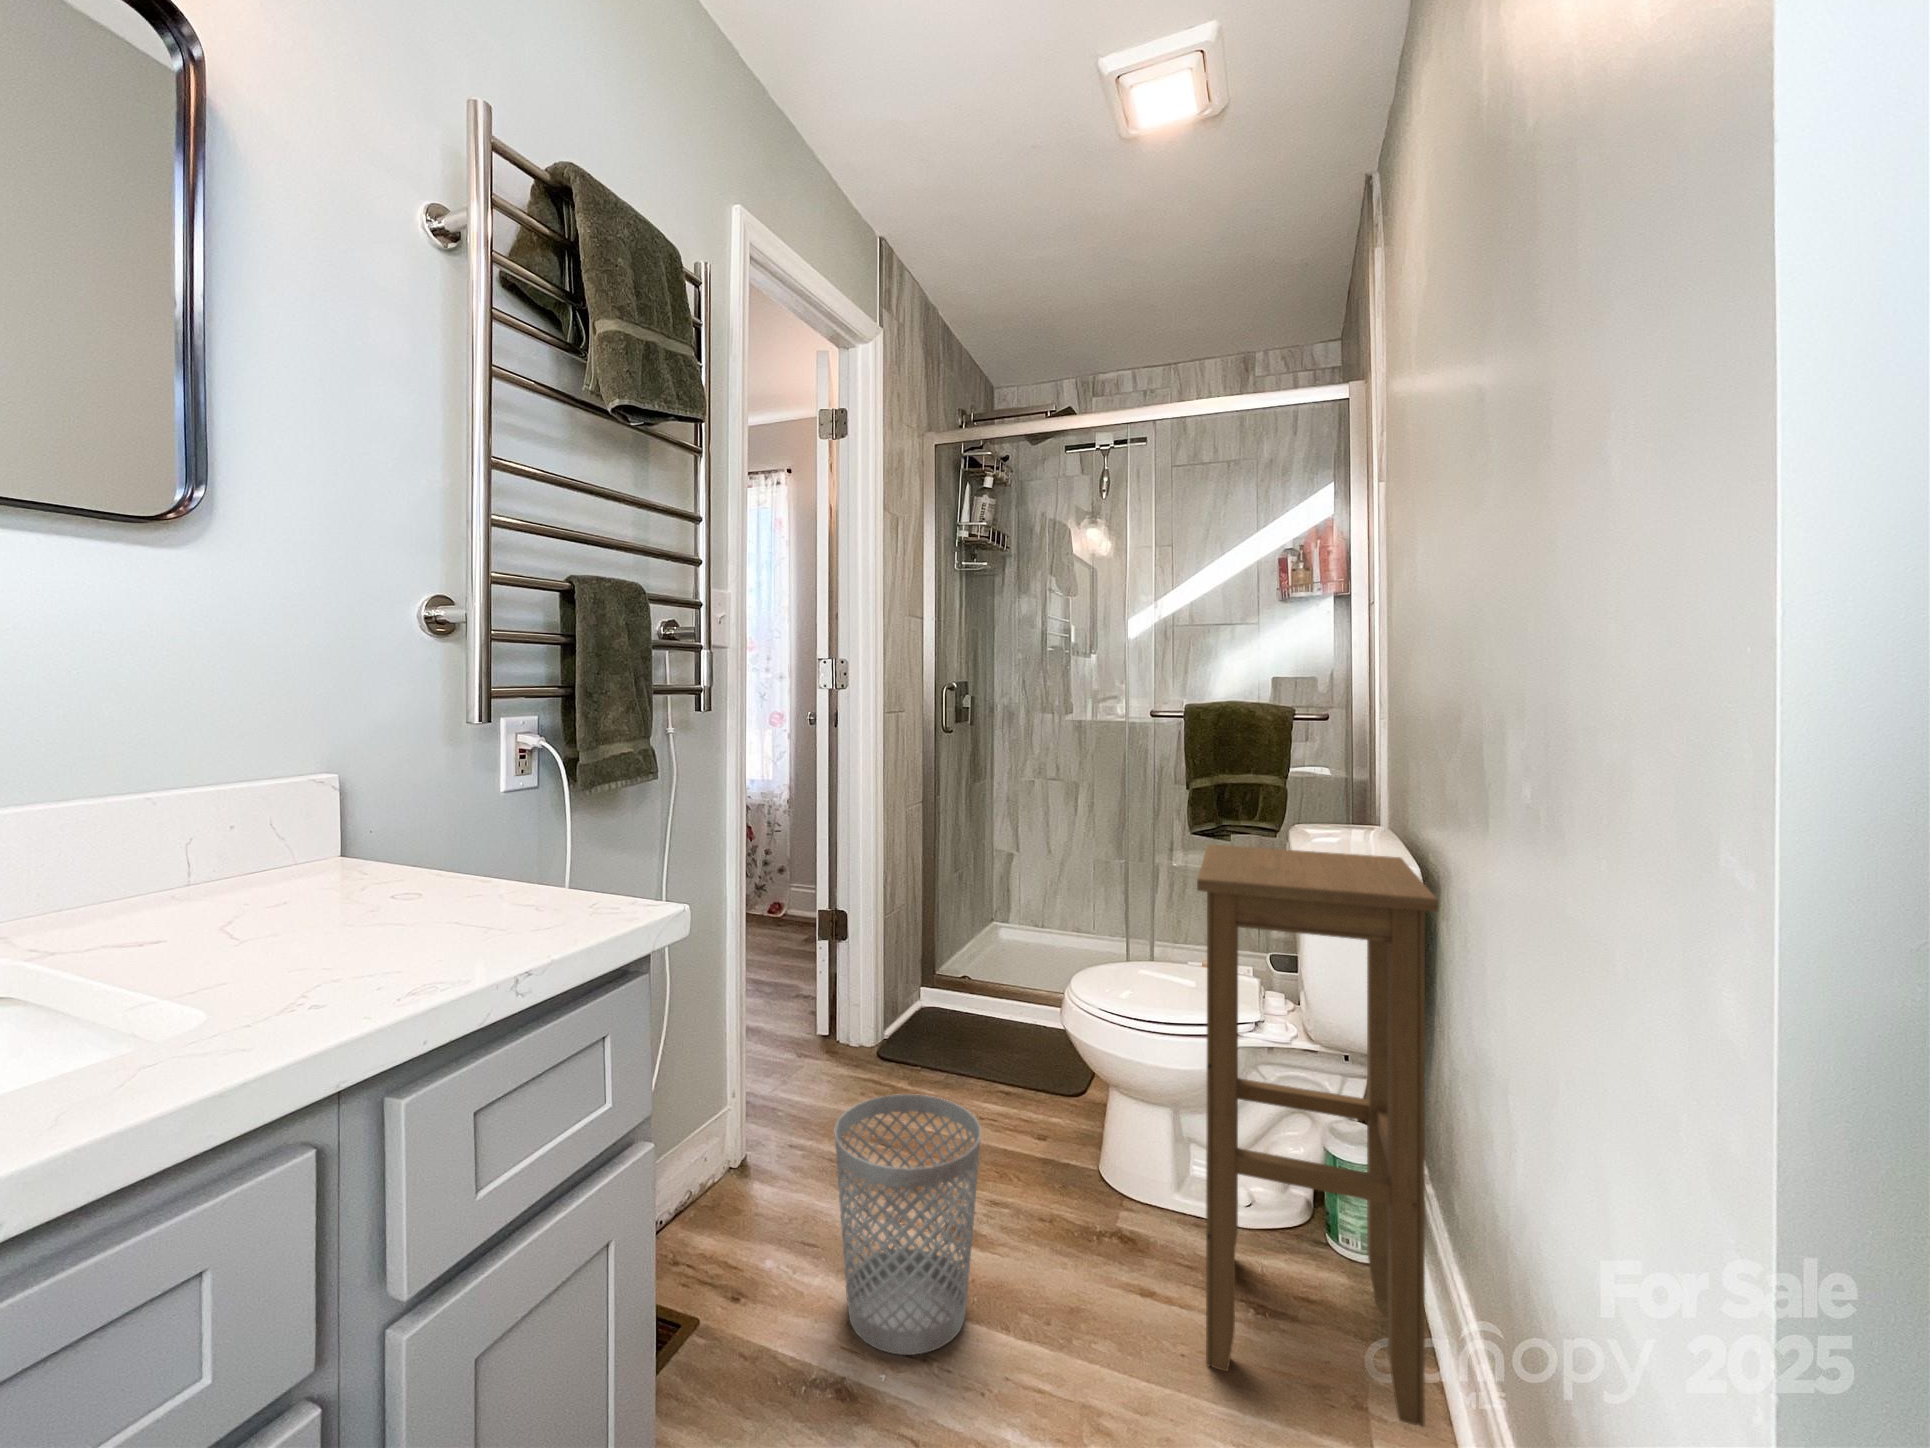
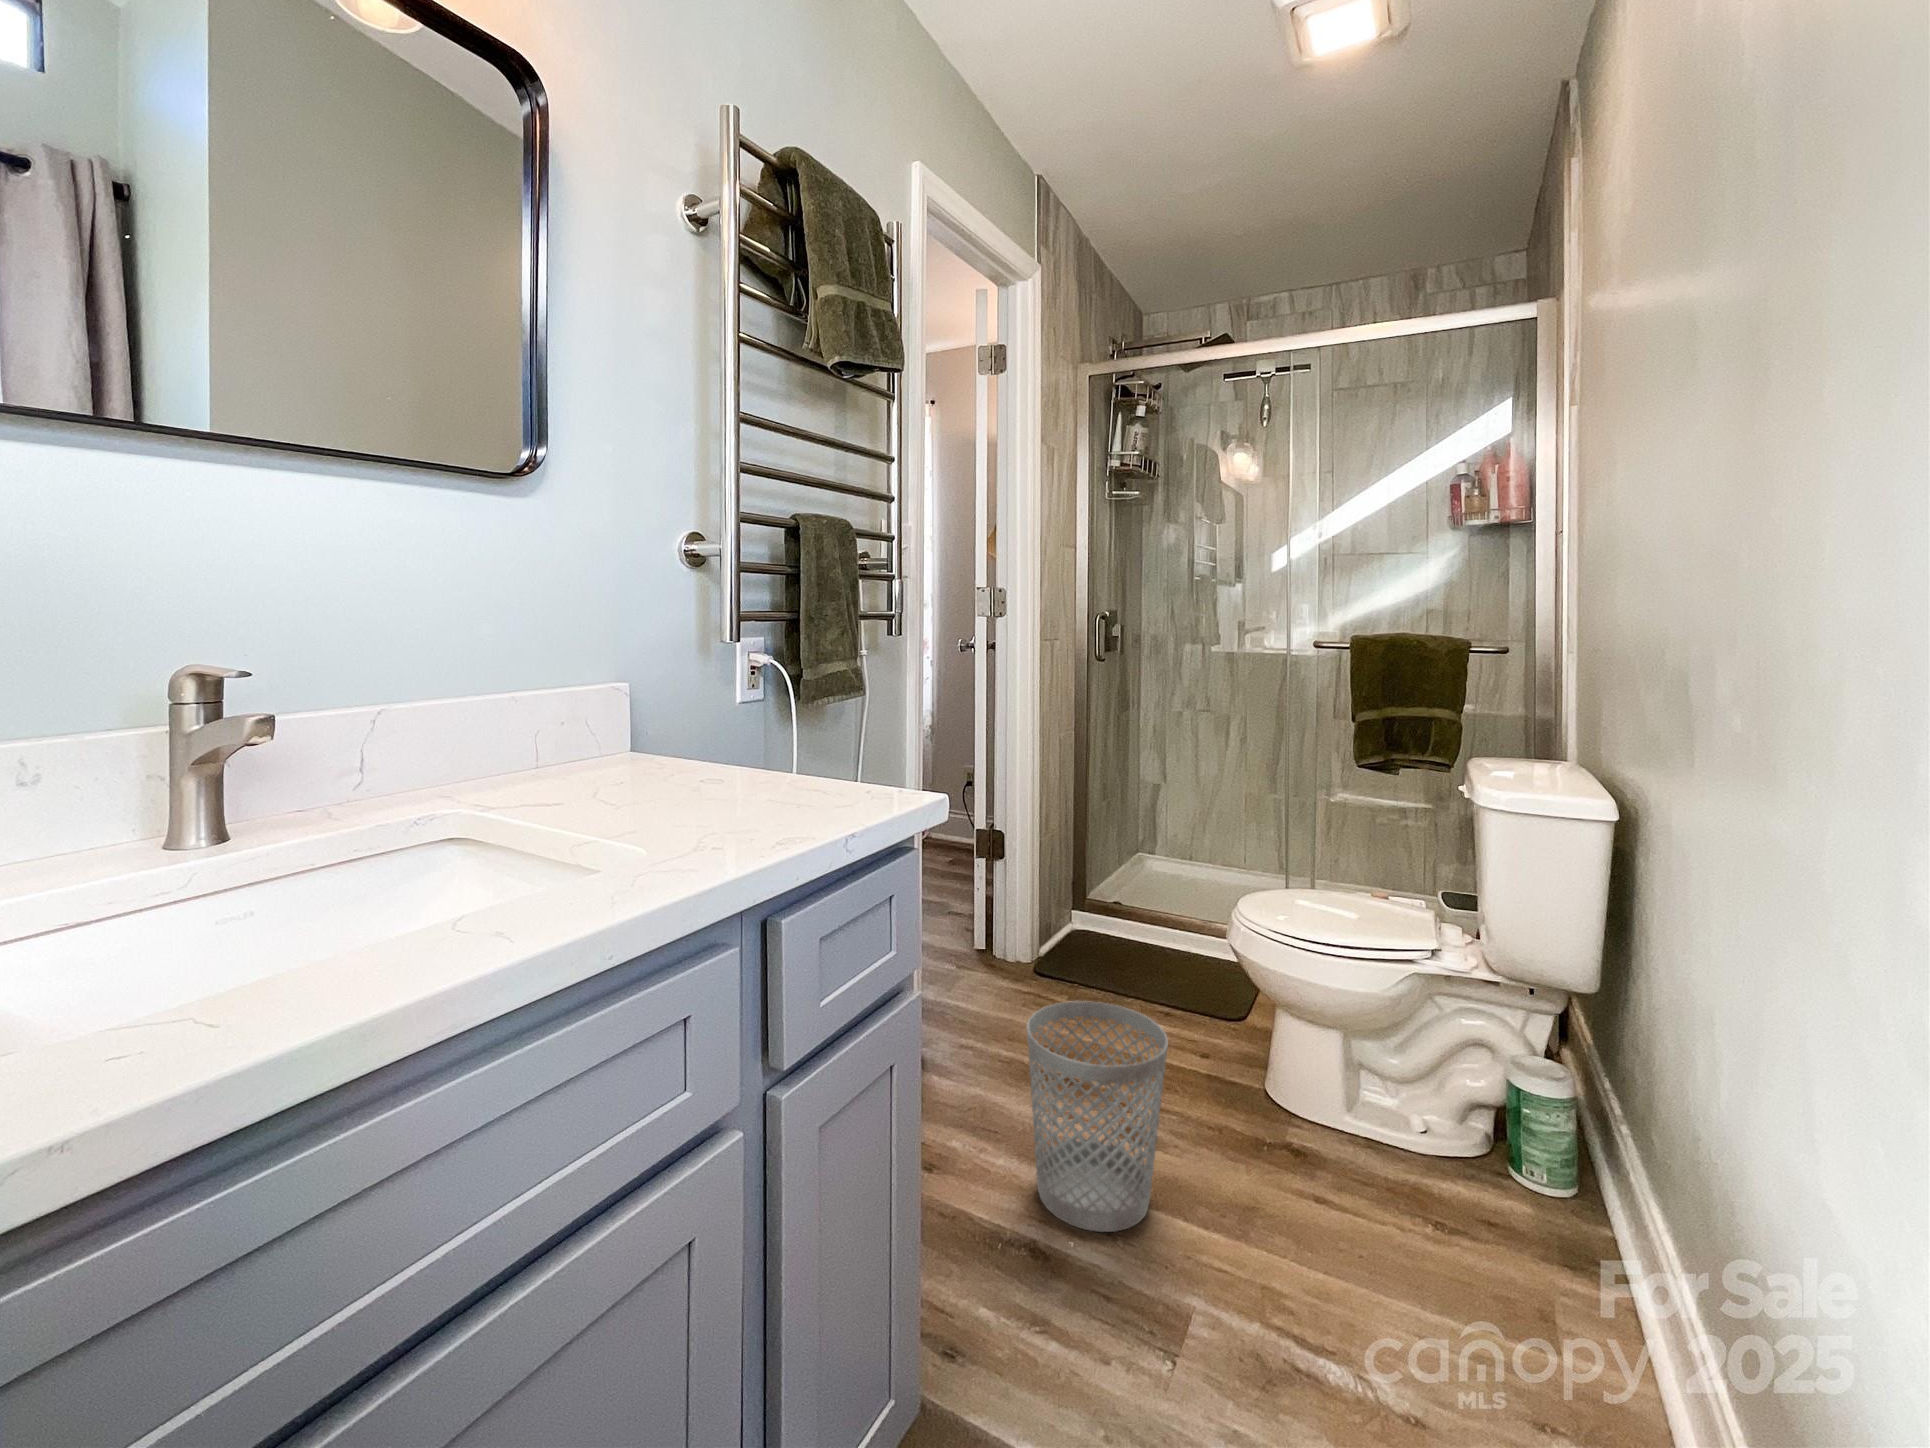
stool: present [1197,844,1438,1427] -> none [1388,776,1672,1343]

